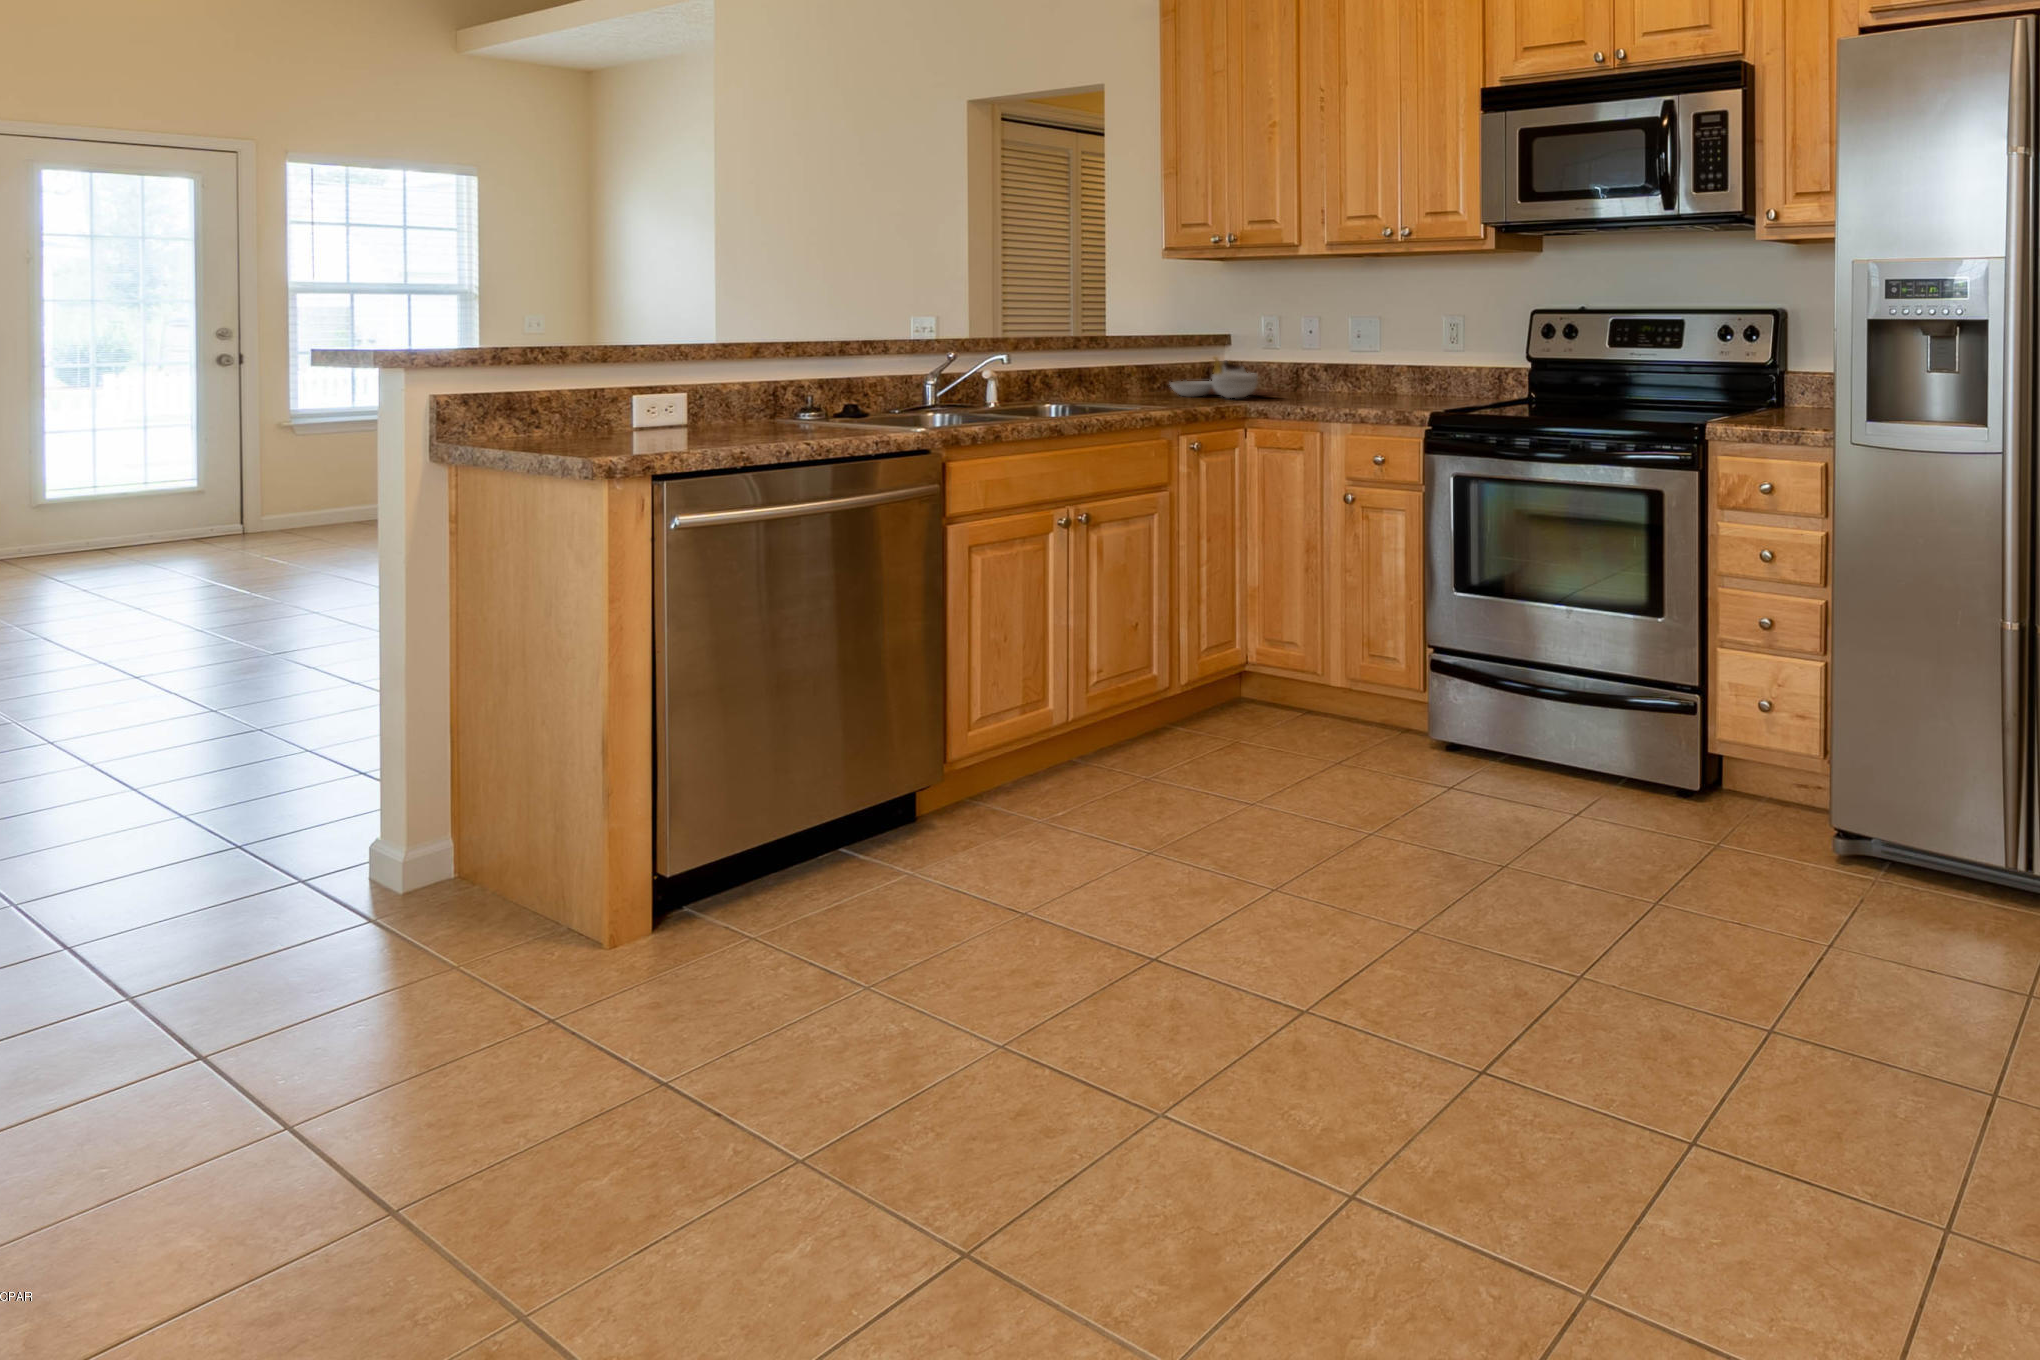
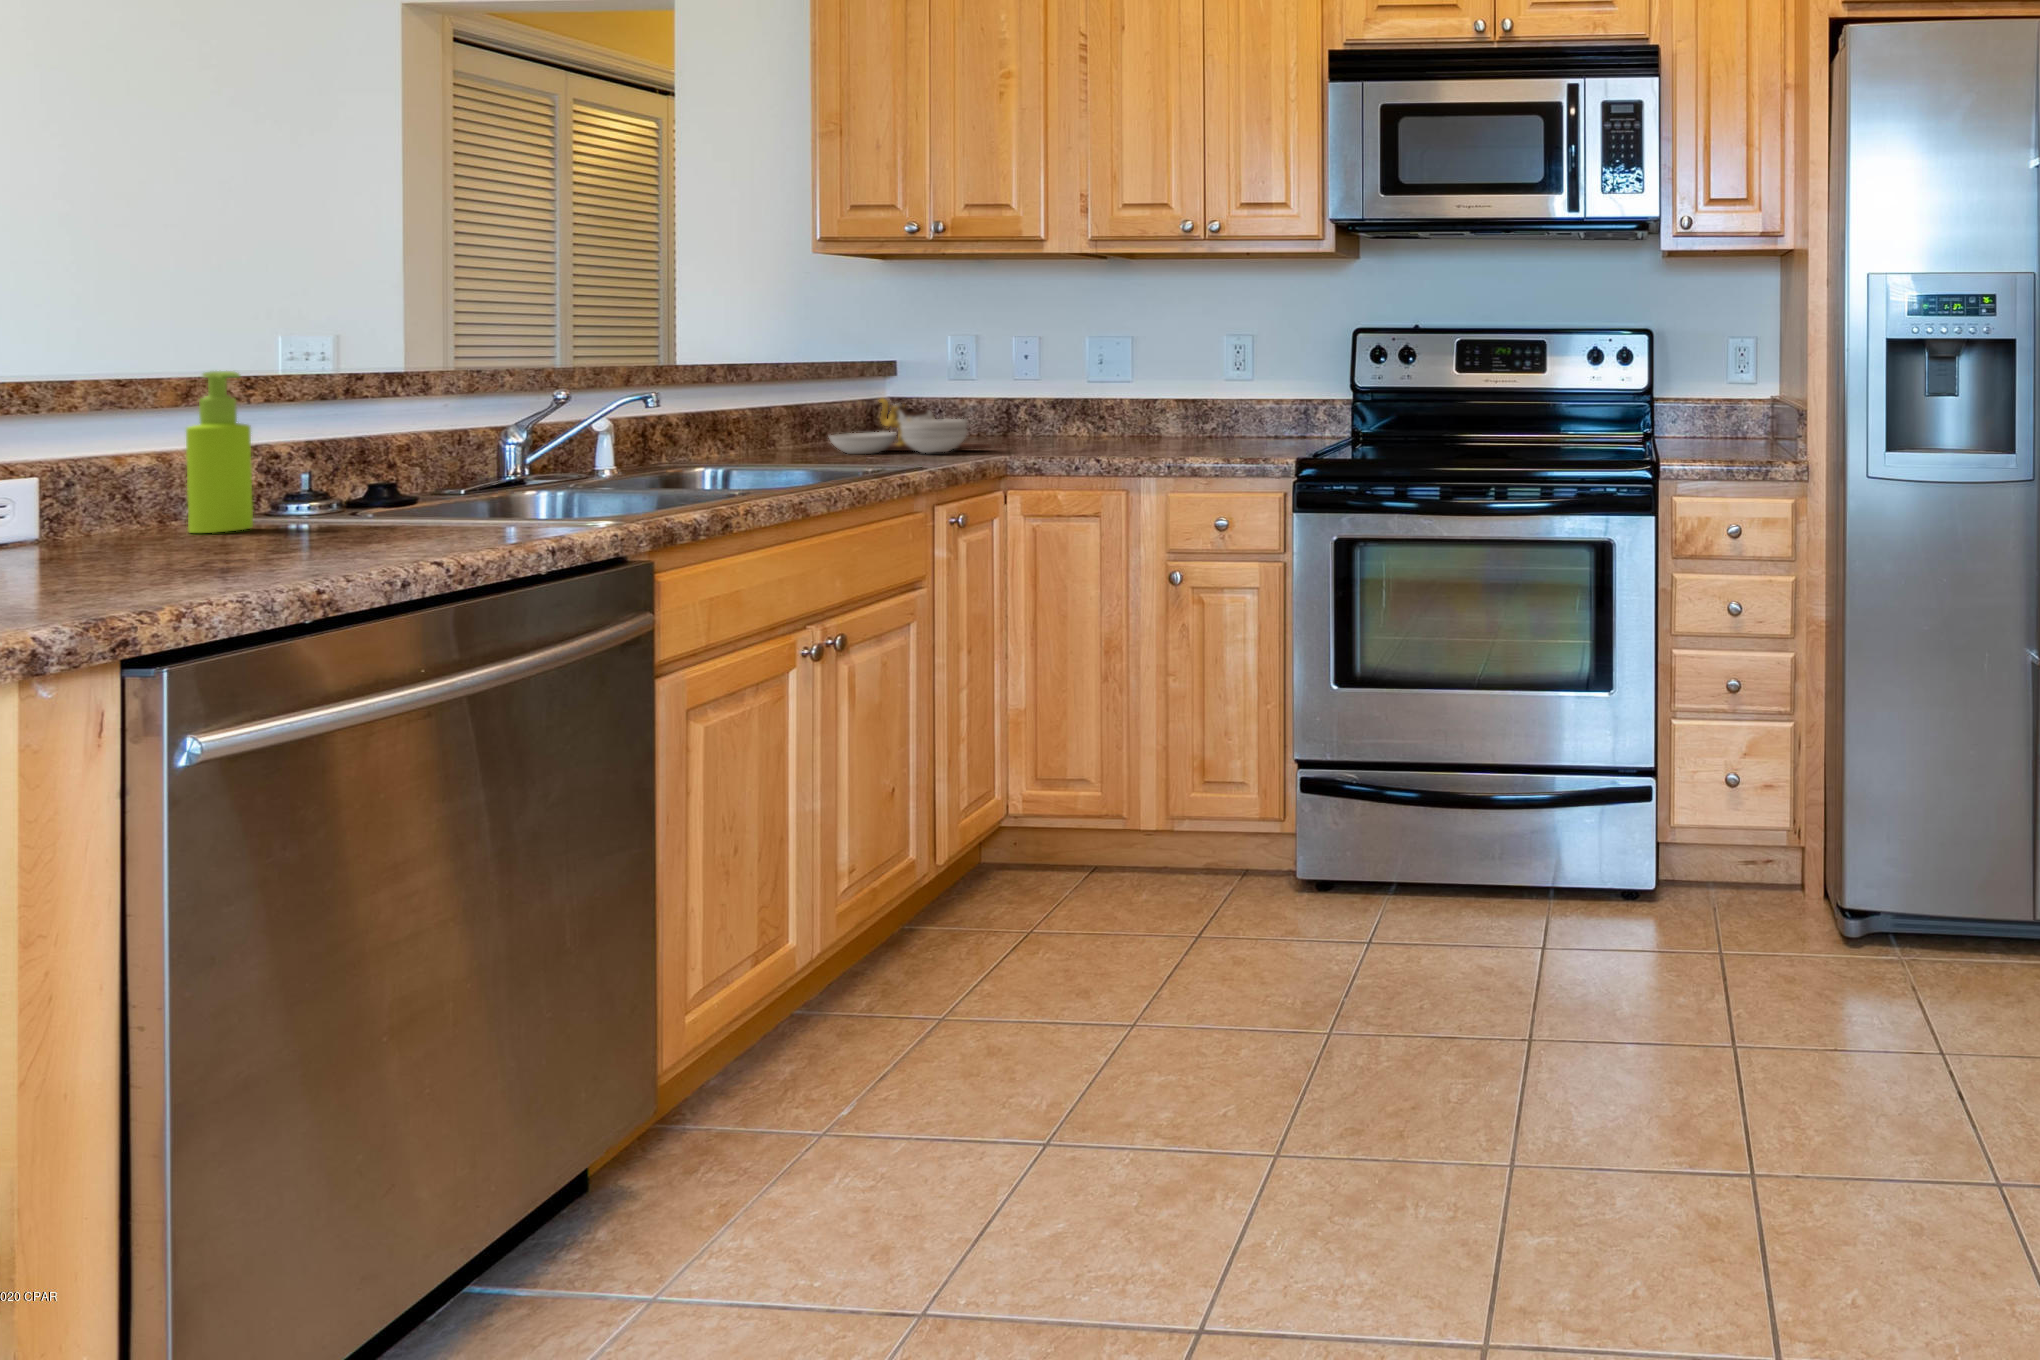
soap dispenser: none [753,341,782,425] -> present [186,371,253,533]

